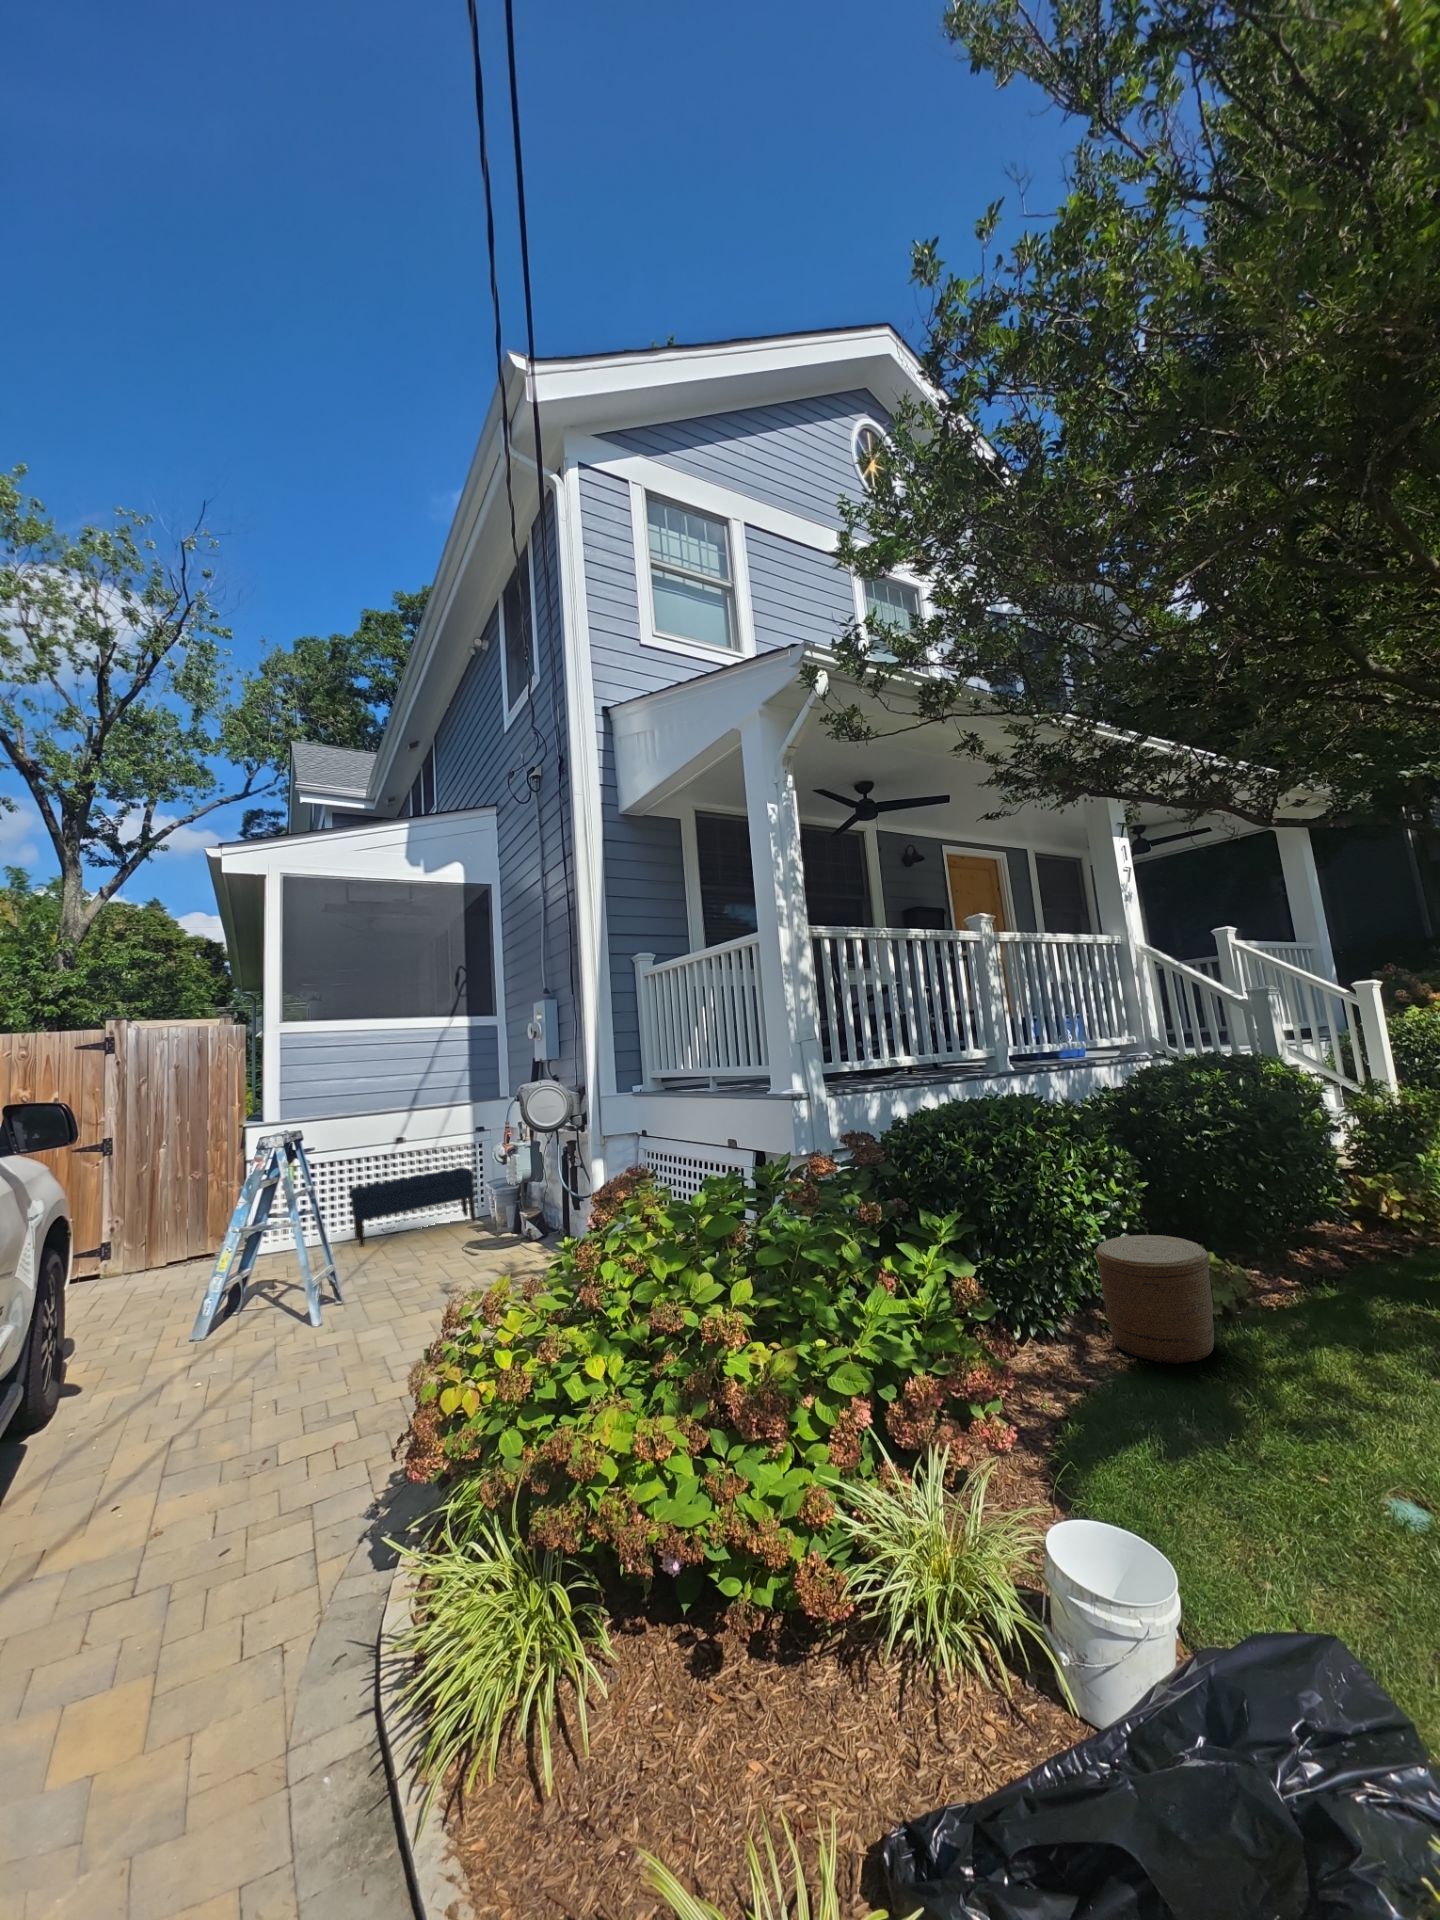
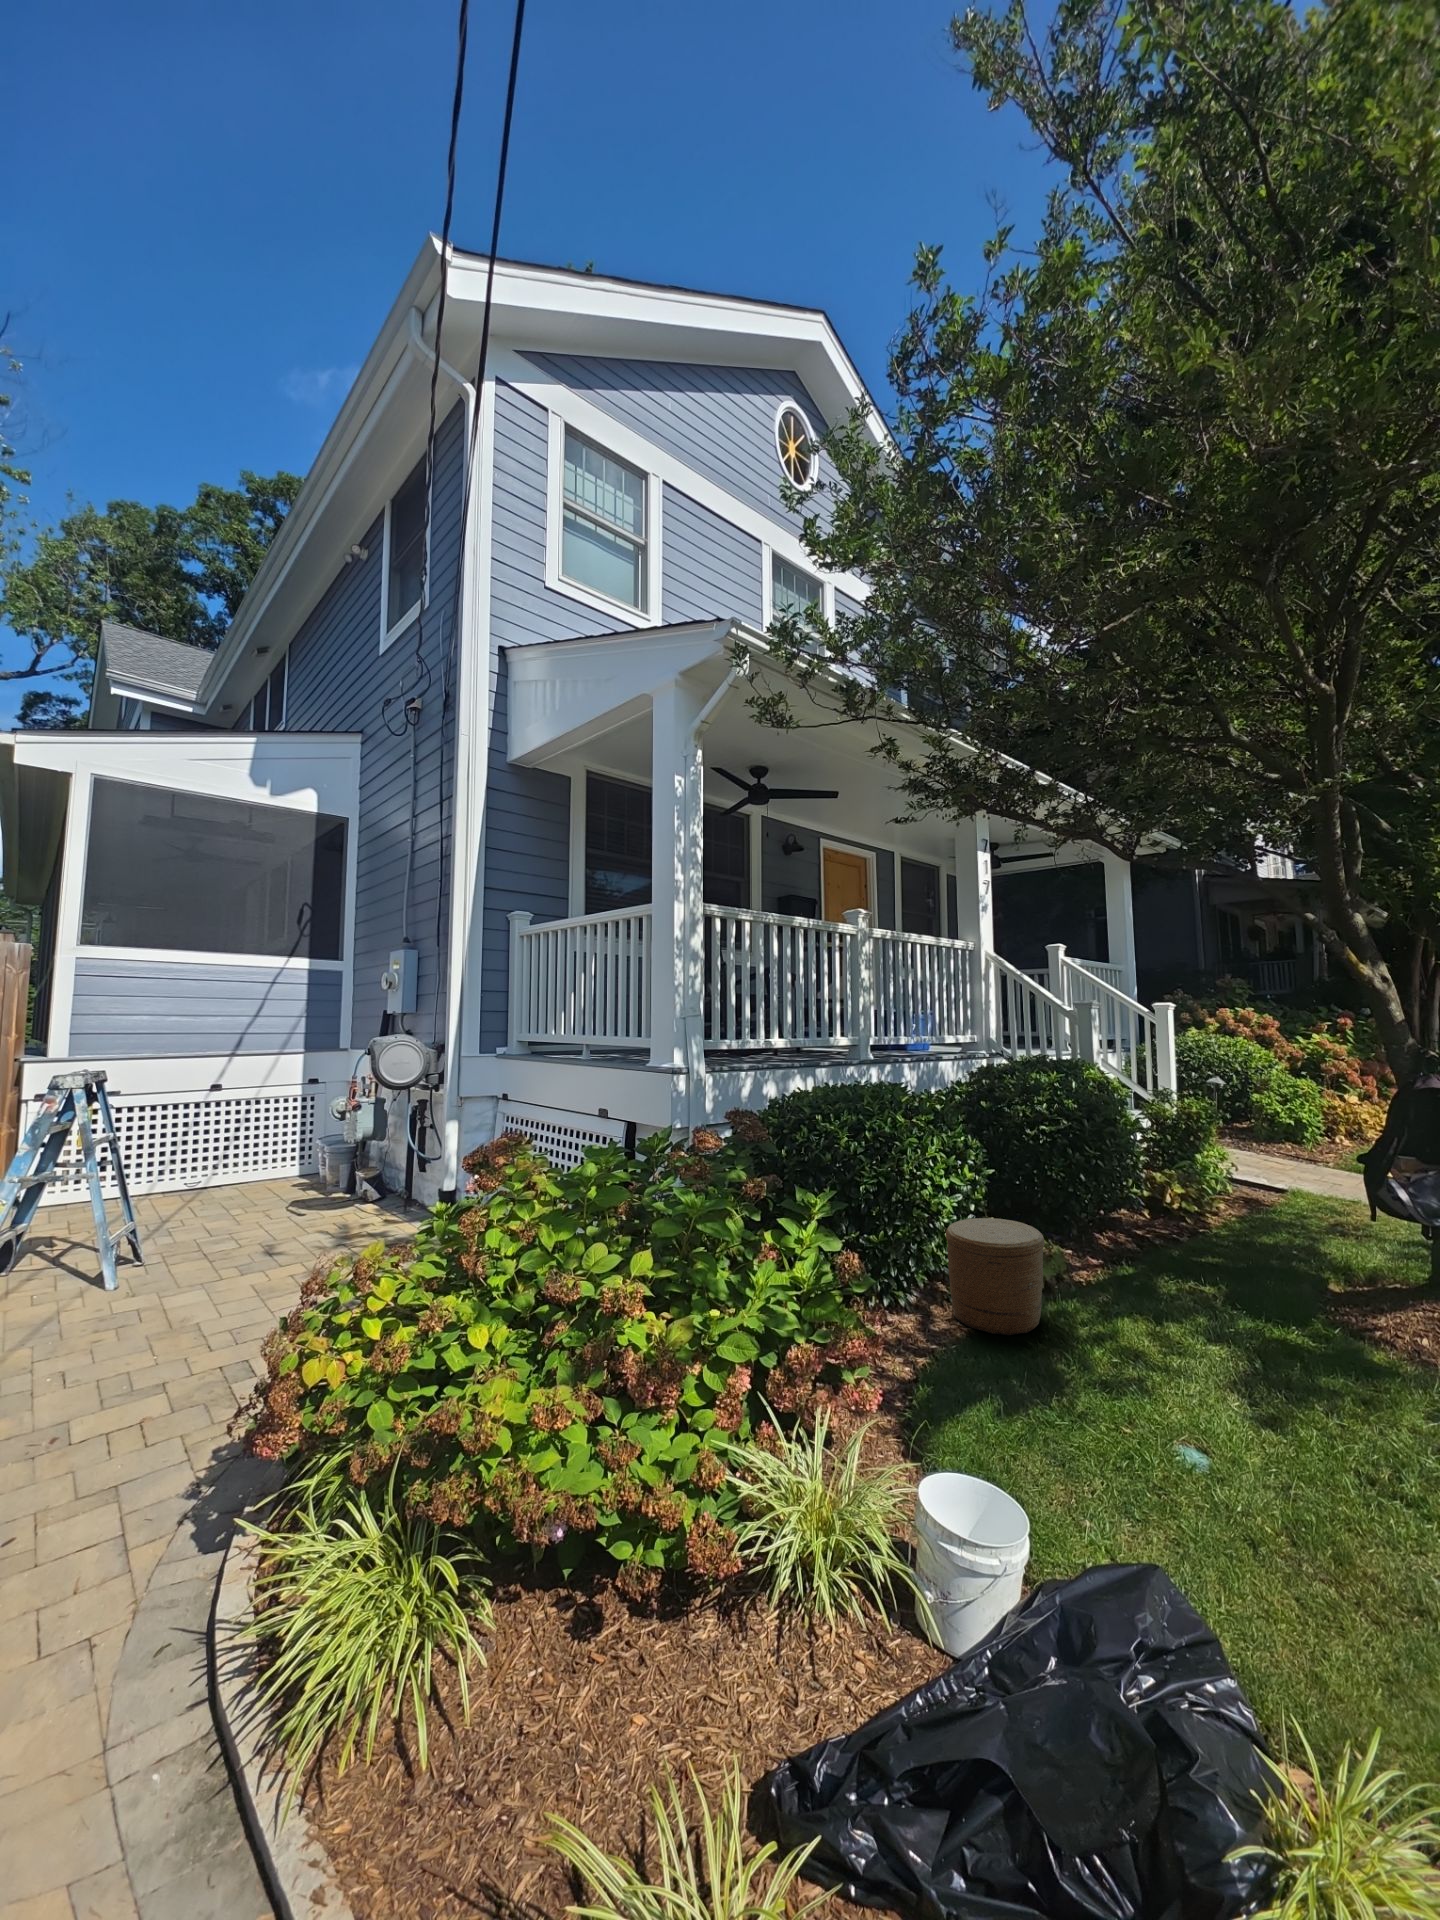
bench: present [349,1167,476,1247] -> none [154,1121,303,1203]

